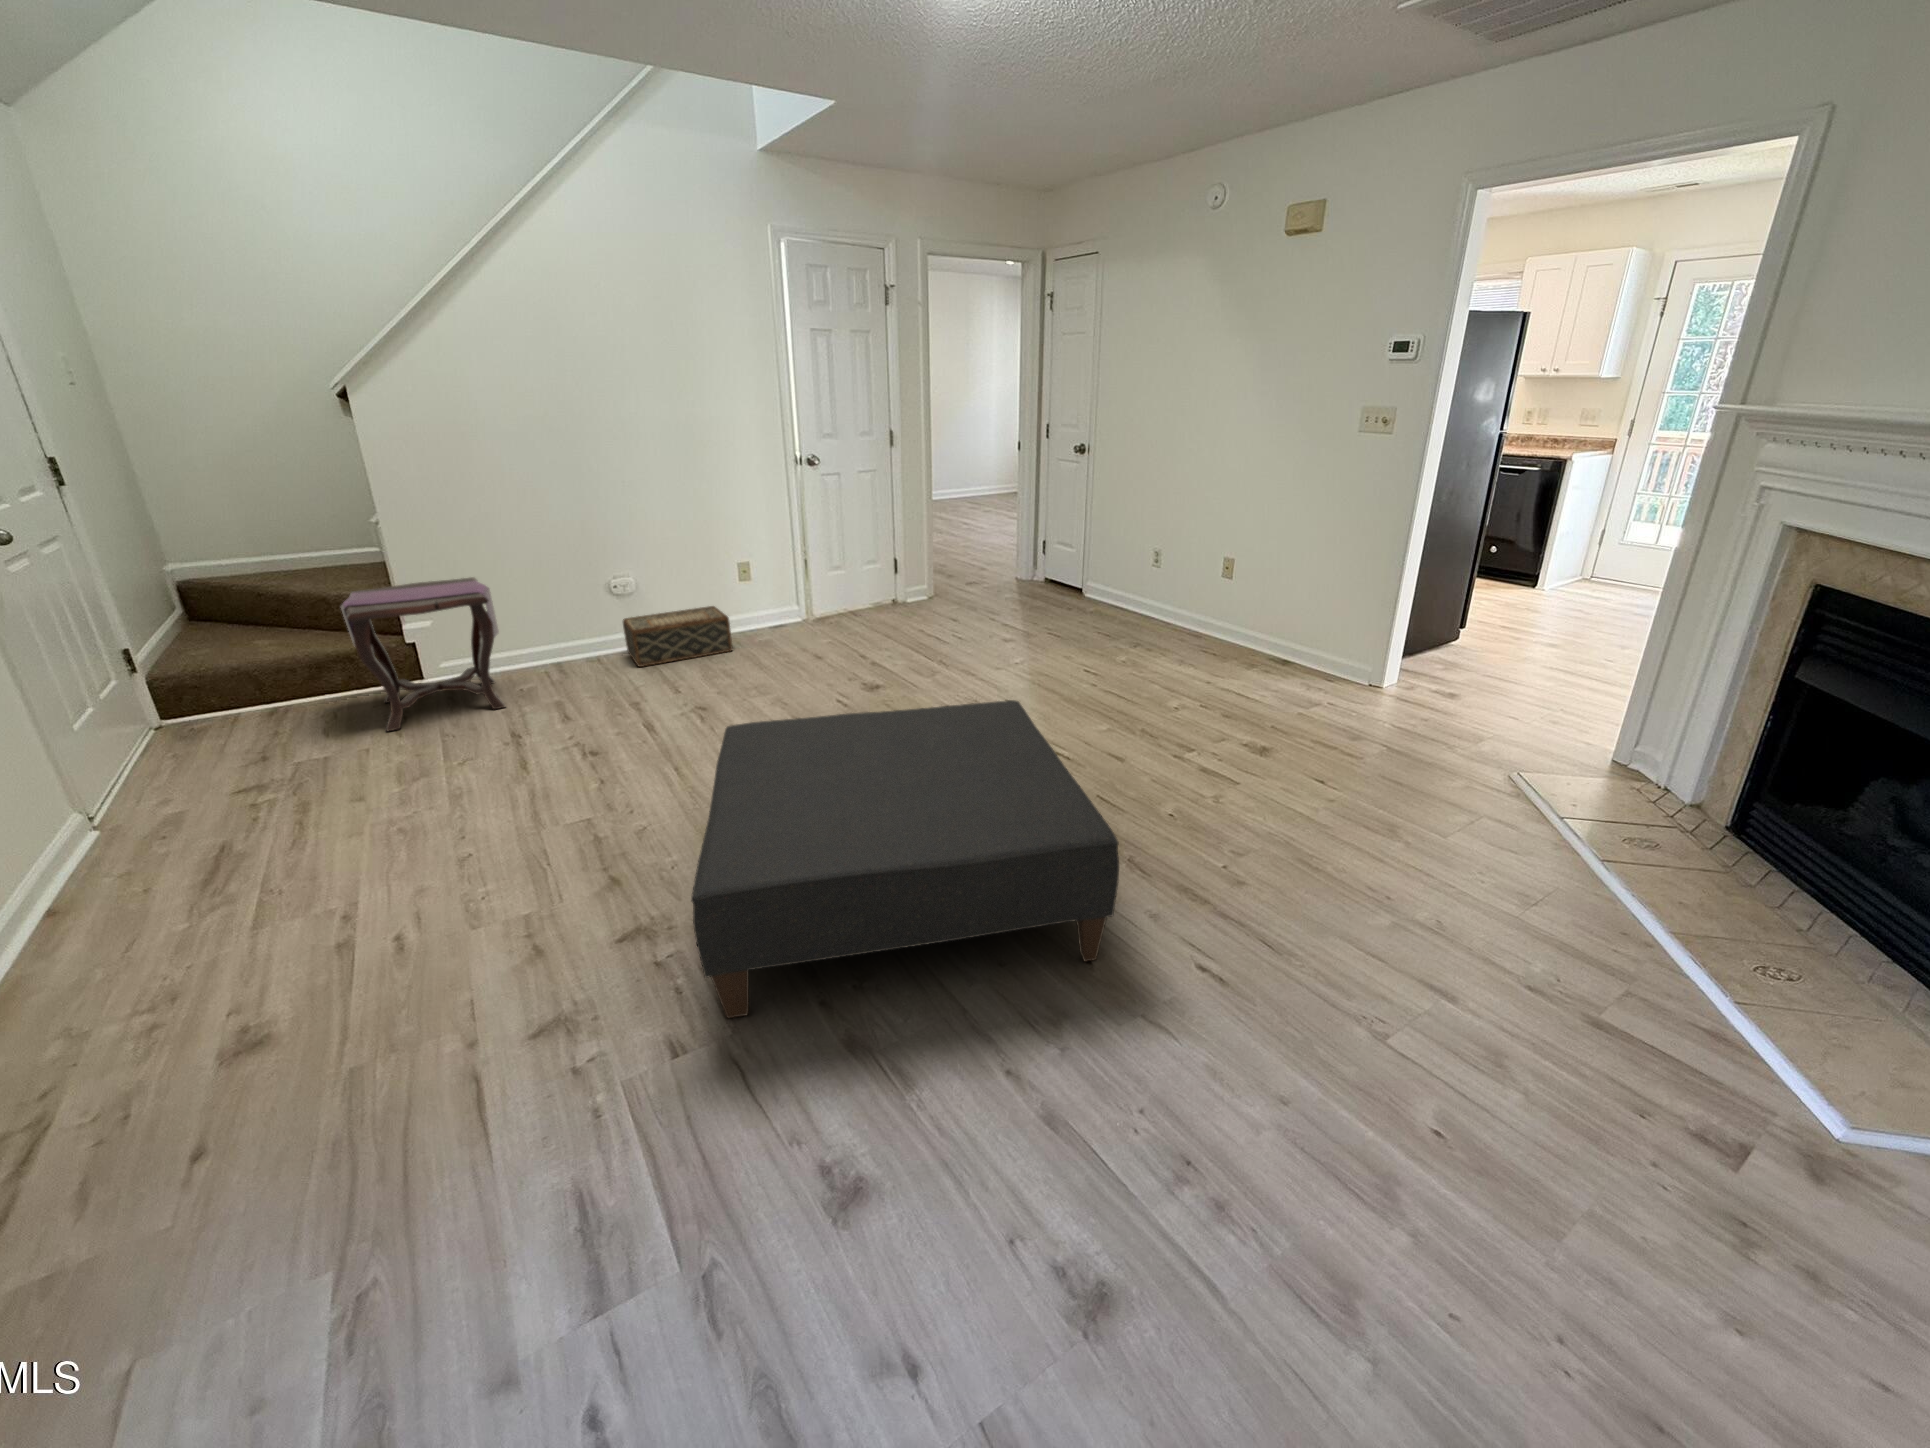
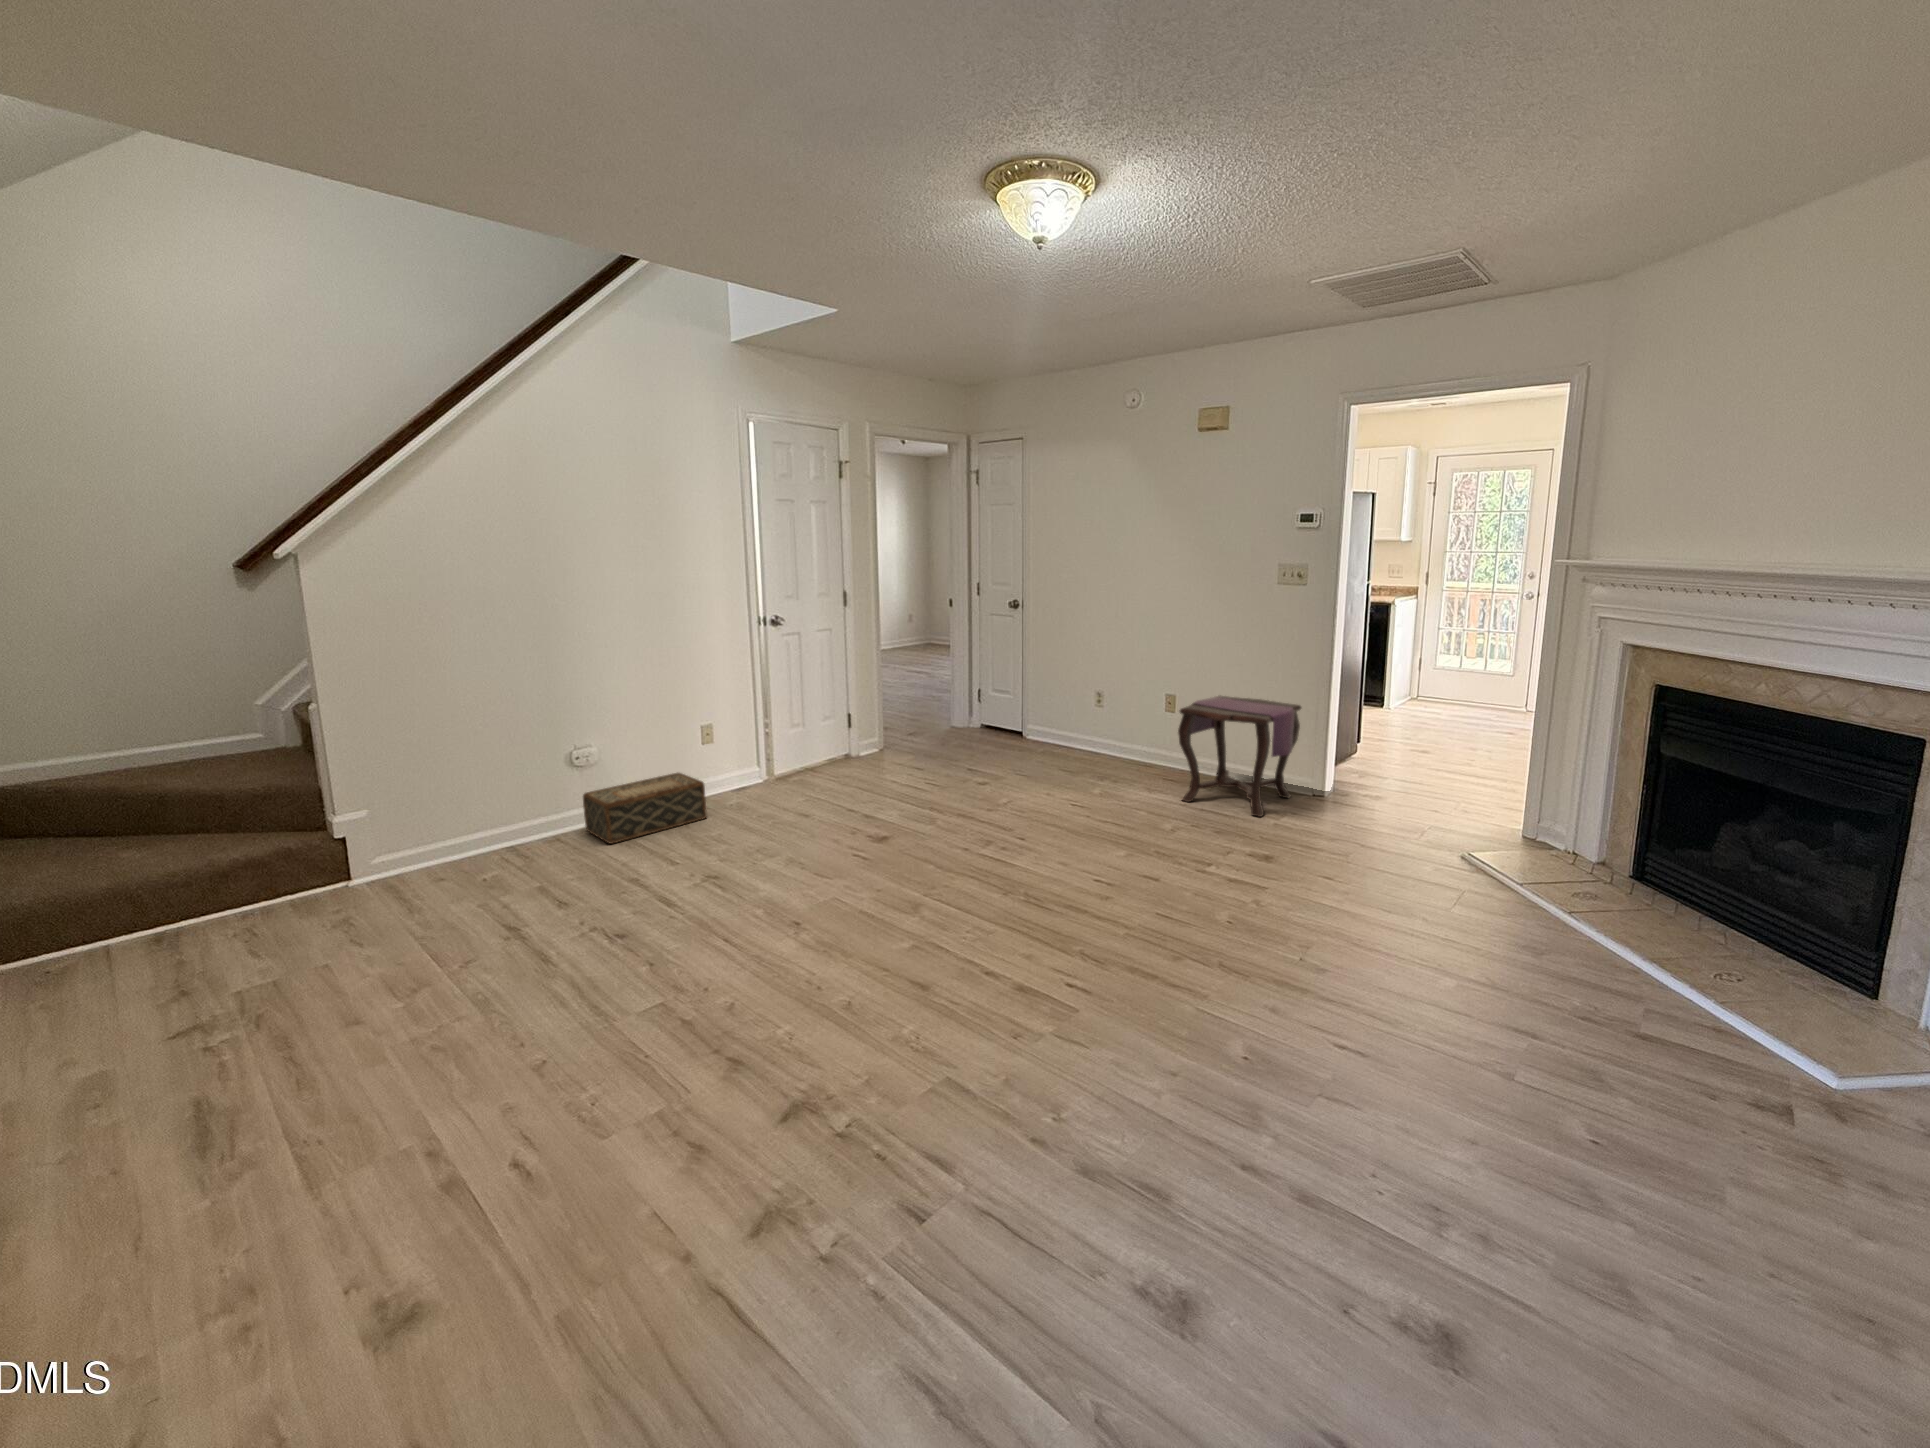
side table: present [341,577,505,731] -> present [1178,696,1301,817]
ottoman: present [691,700,1119,1018] -> none [825,831,1273,1173]

